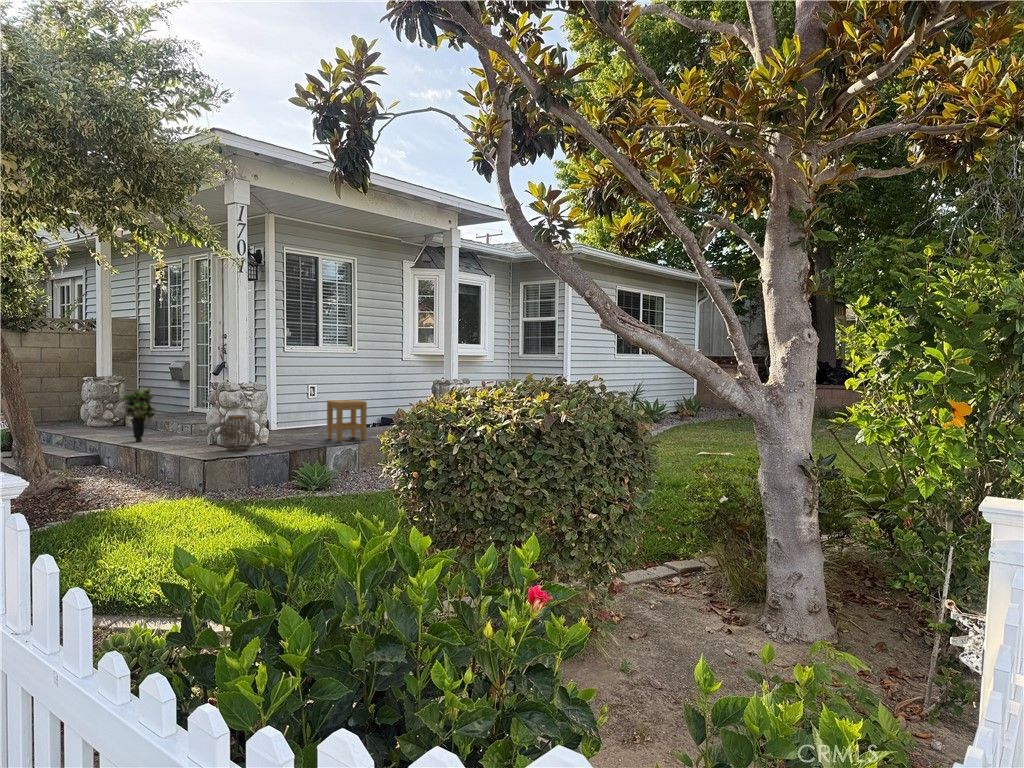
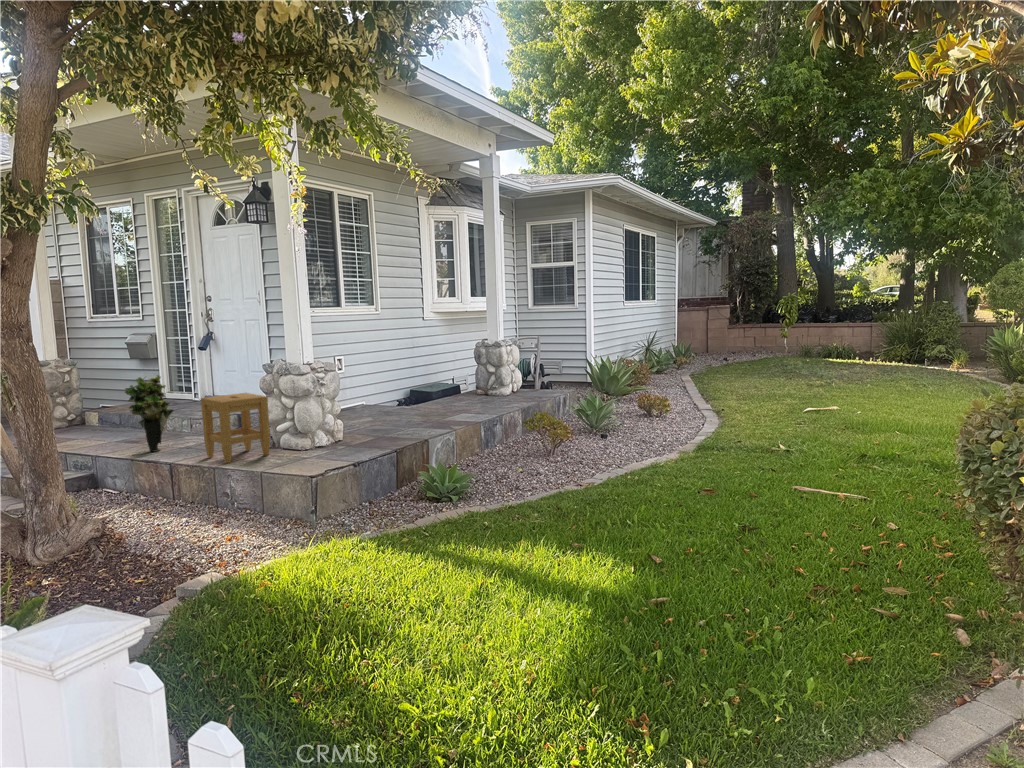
stool: present [327,400,367,441] -> present [201,393,270,463]
woven basket: present [220,415,255,451] -> none [299,406,347,457]

